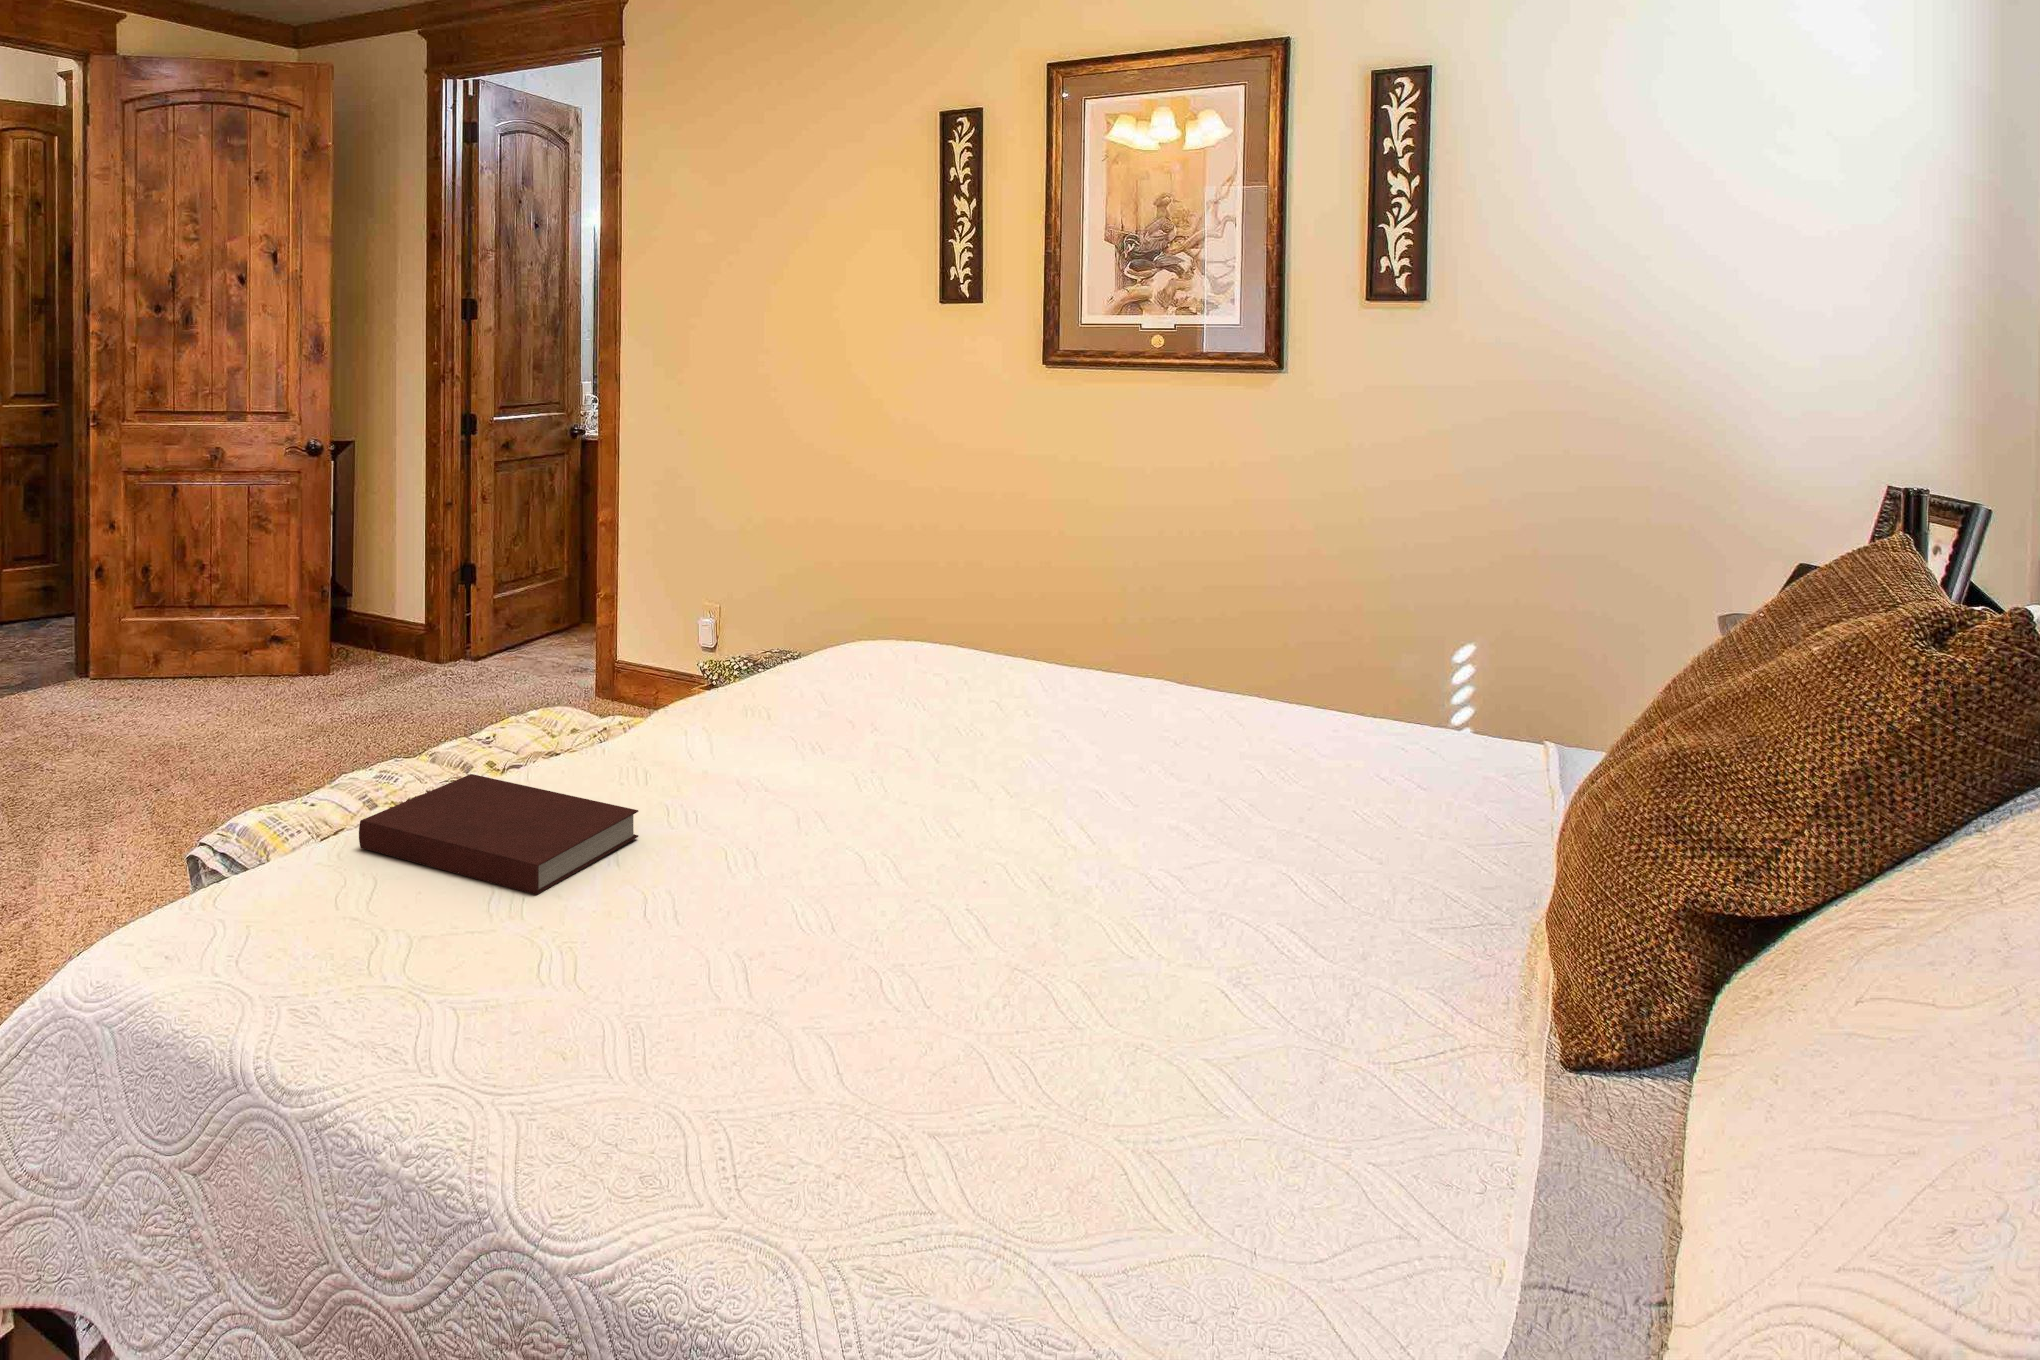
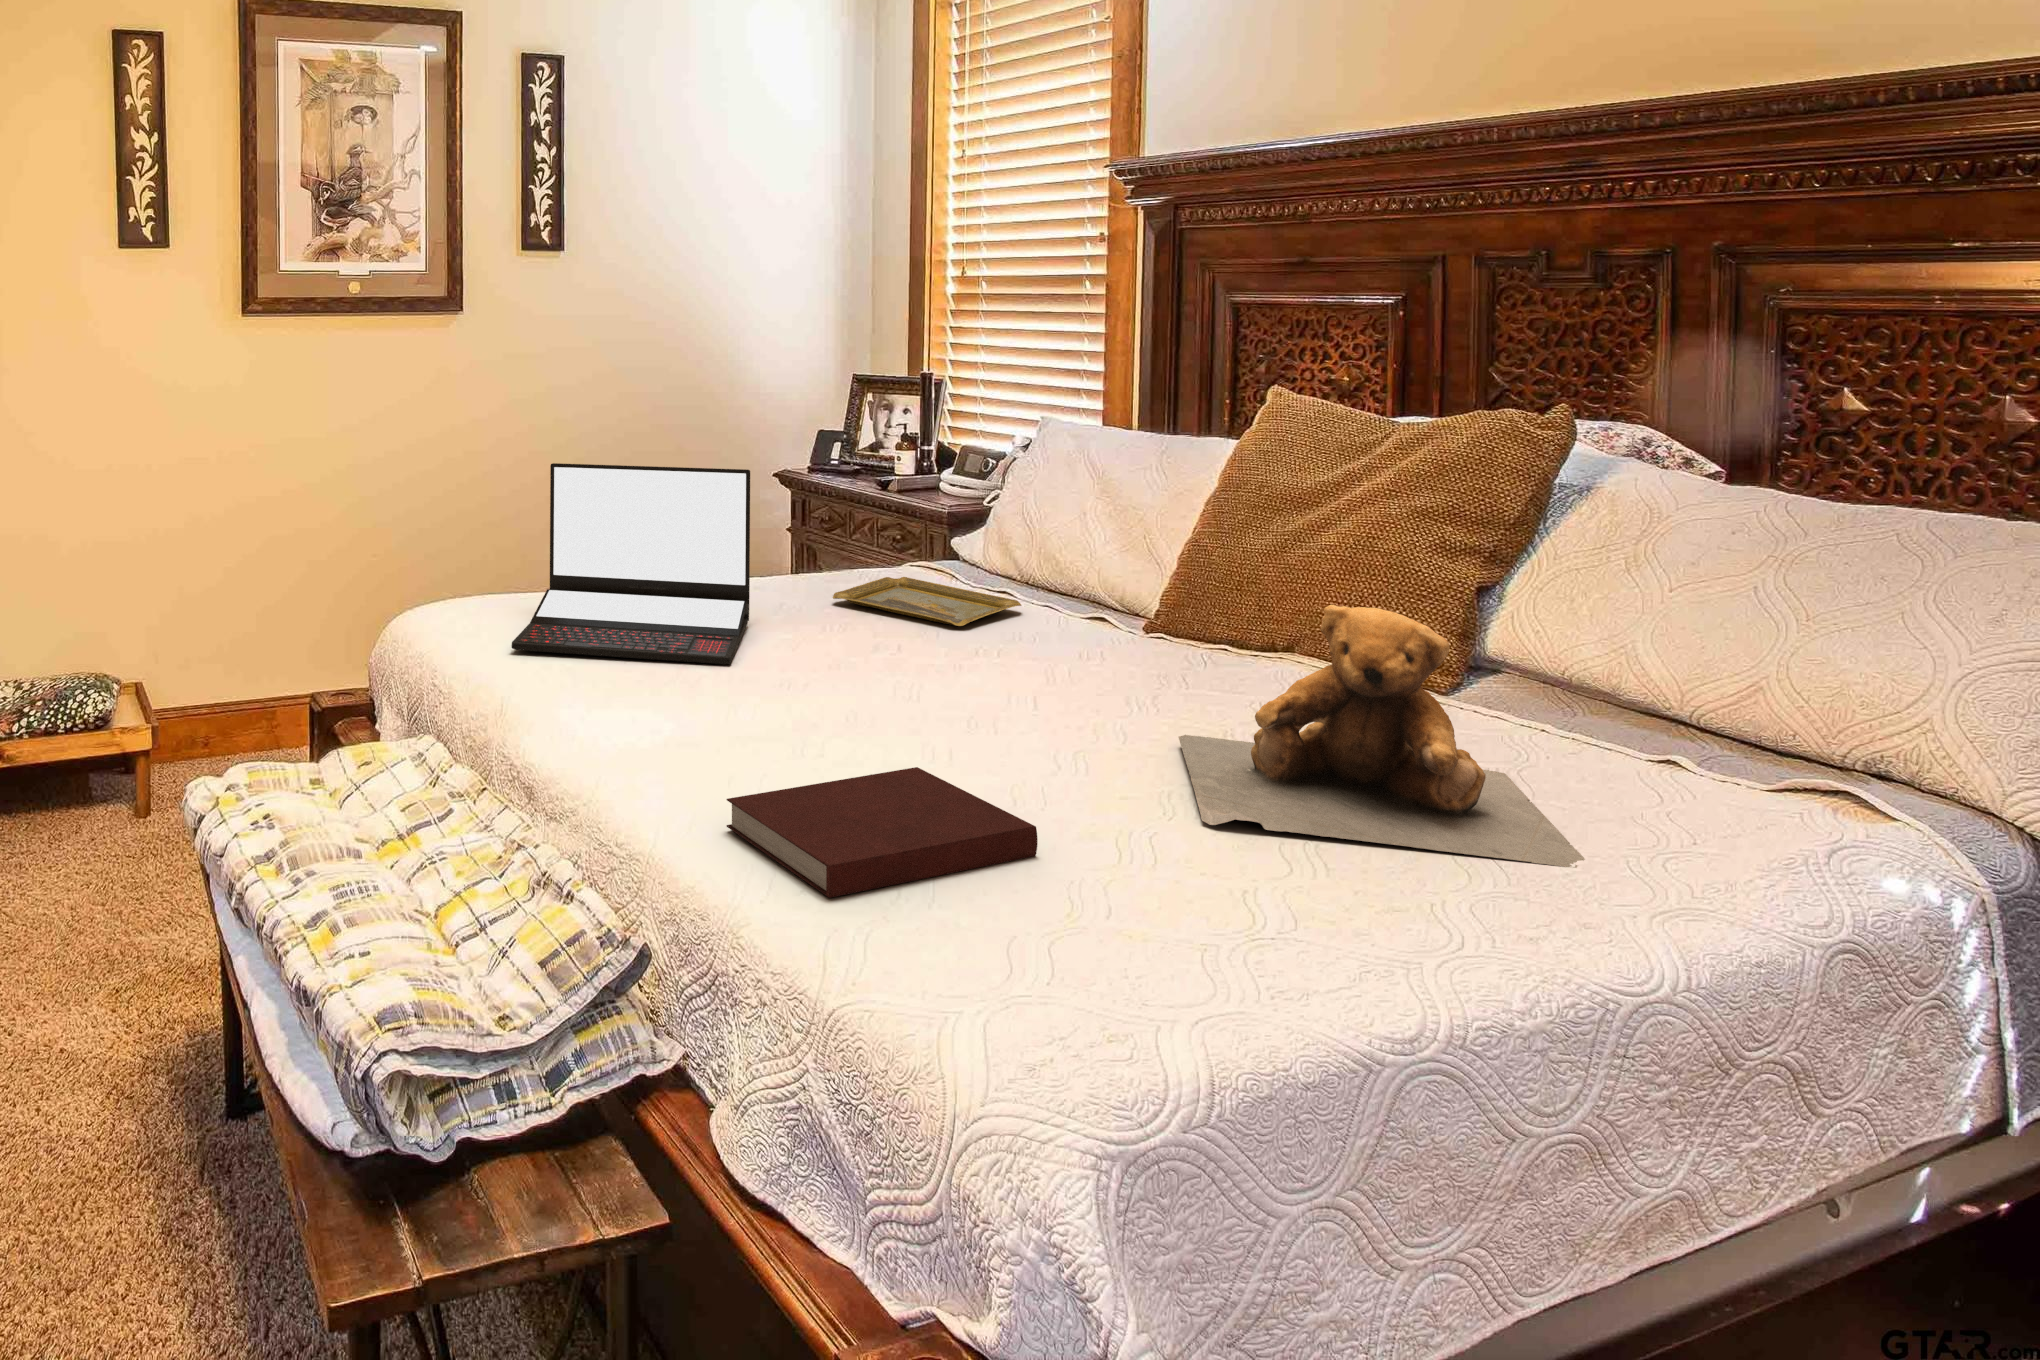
laptop: none [806,514,1063,731] -> present [512,463,750,664]
tray: none [1214,713,1398,780] -> present [833,577,1021,626]
teddy bear: none [706,752,1198,1156] -> present [1179,605,1585,868]

